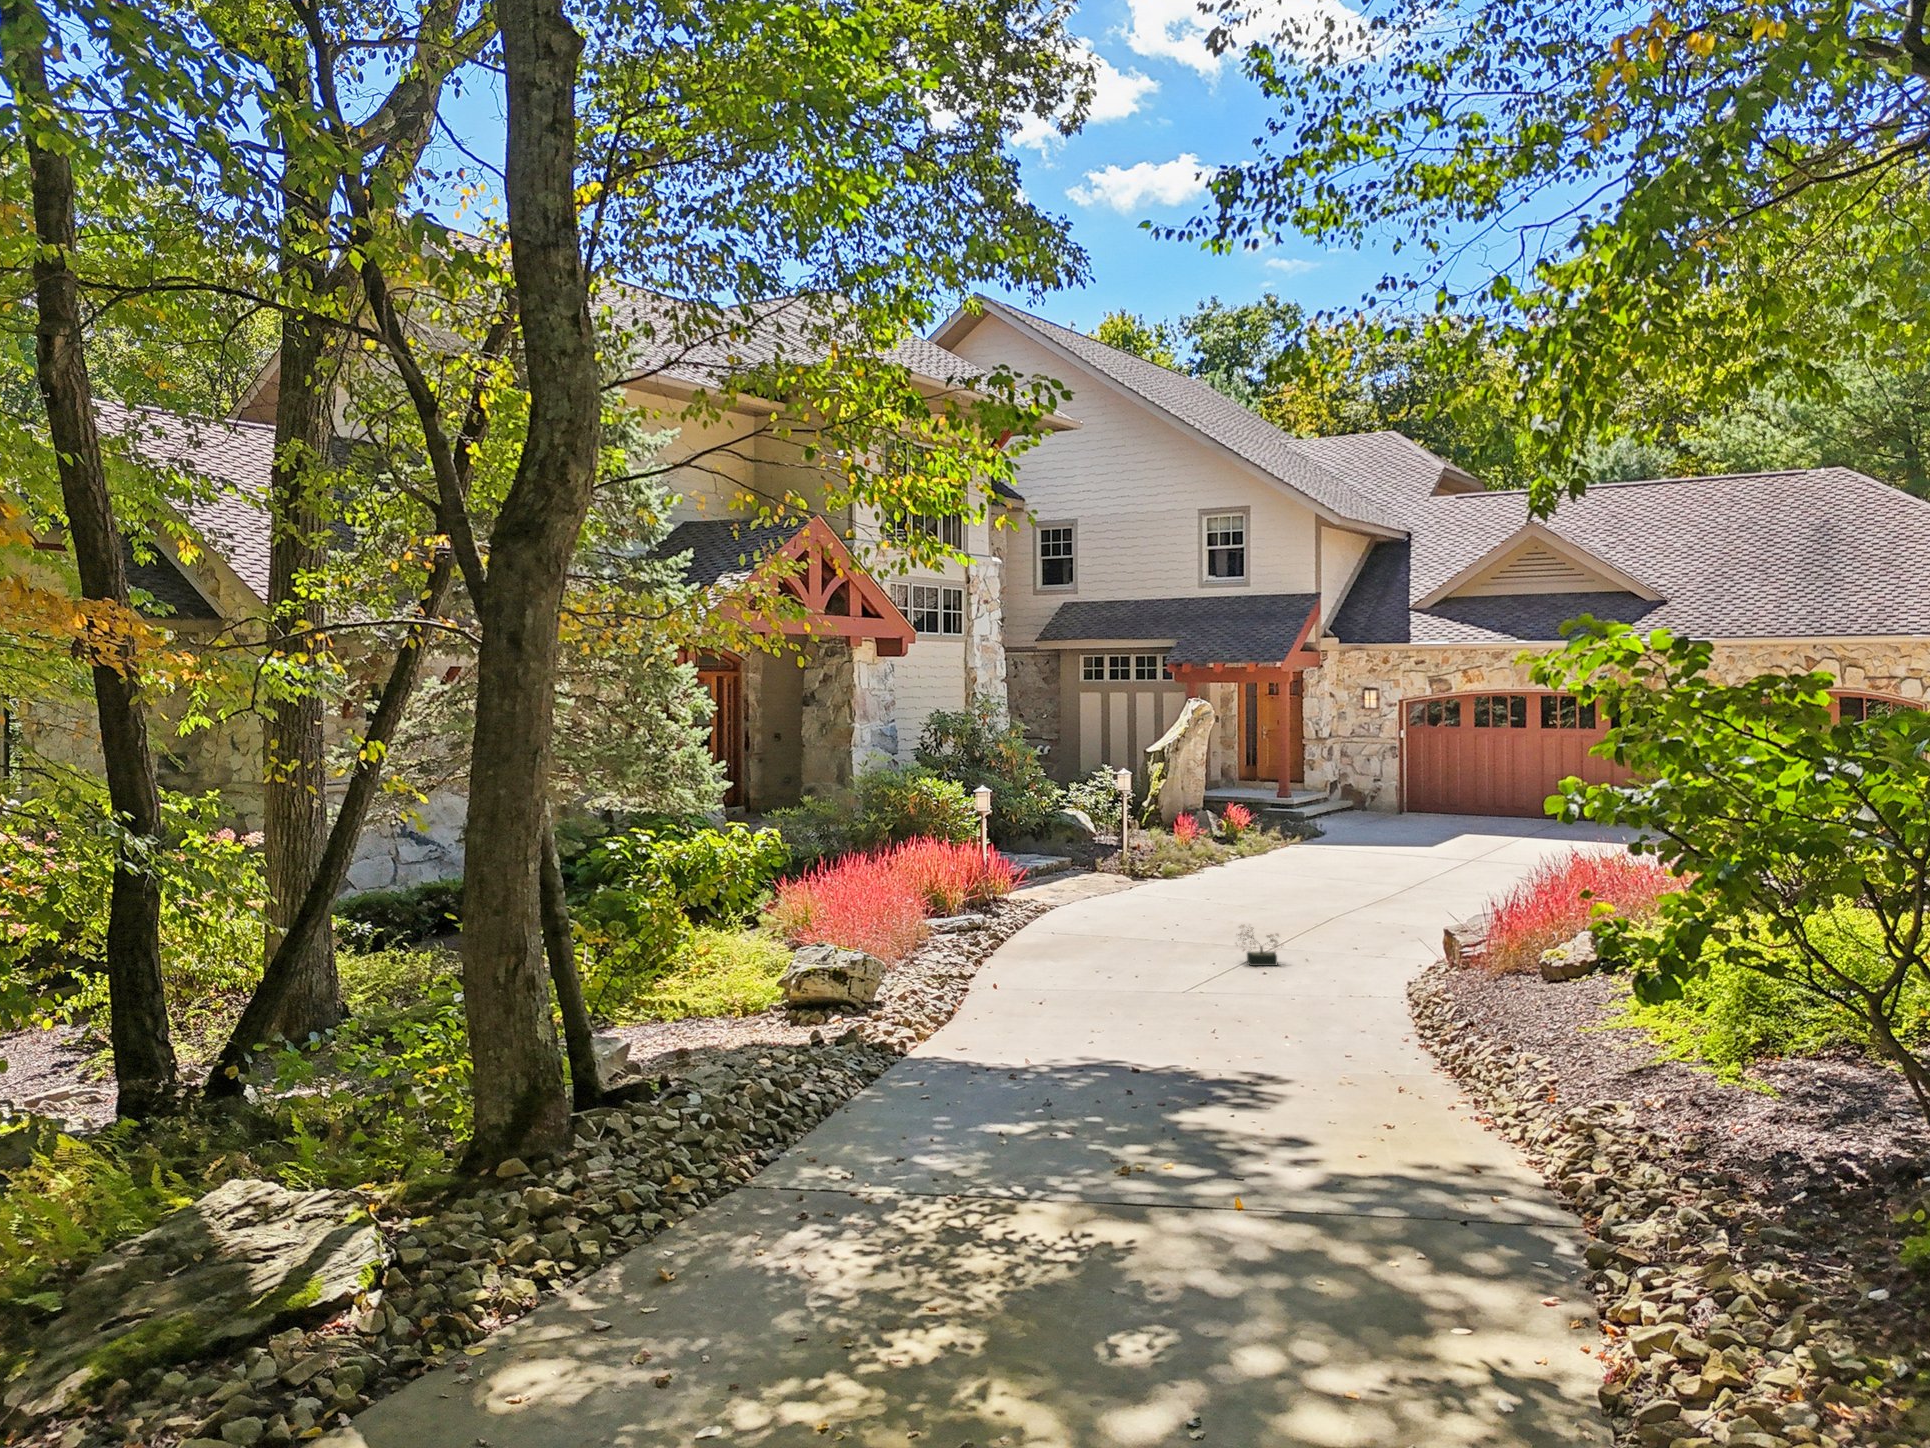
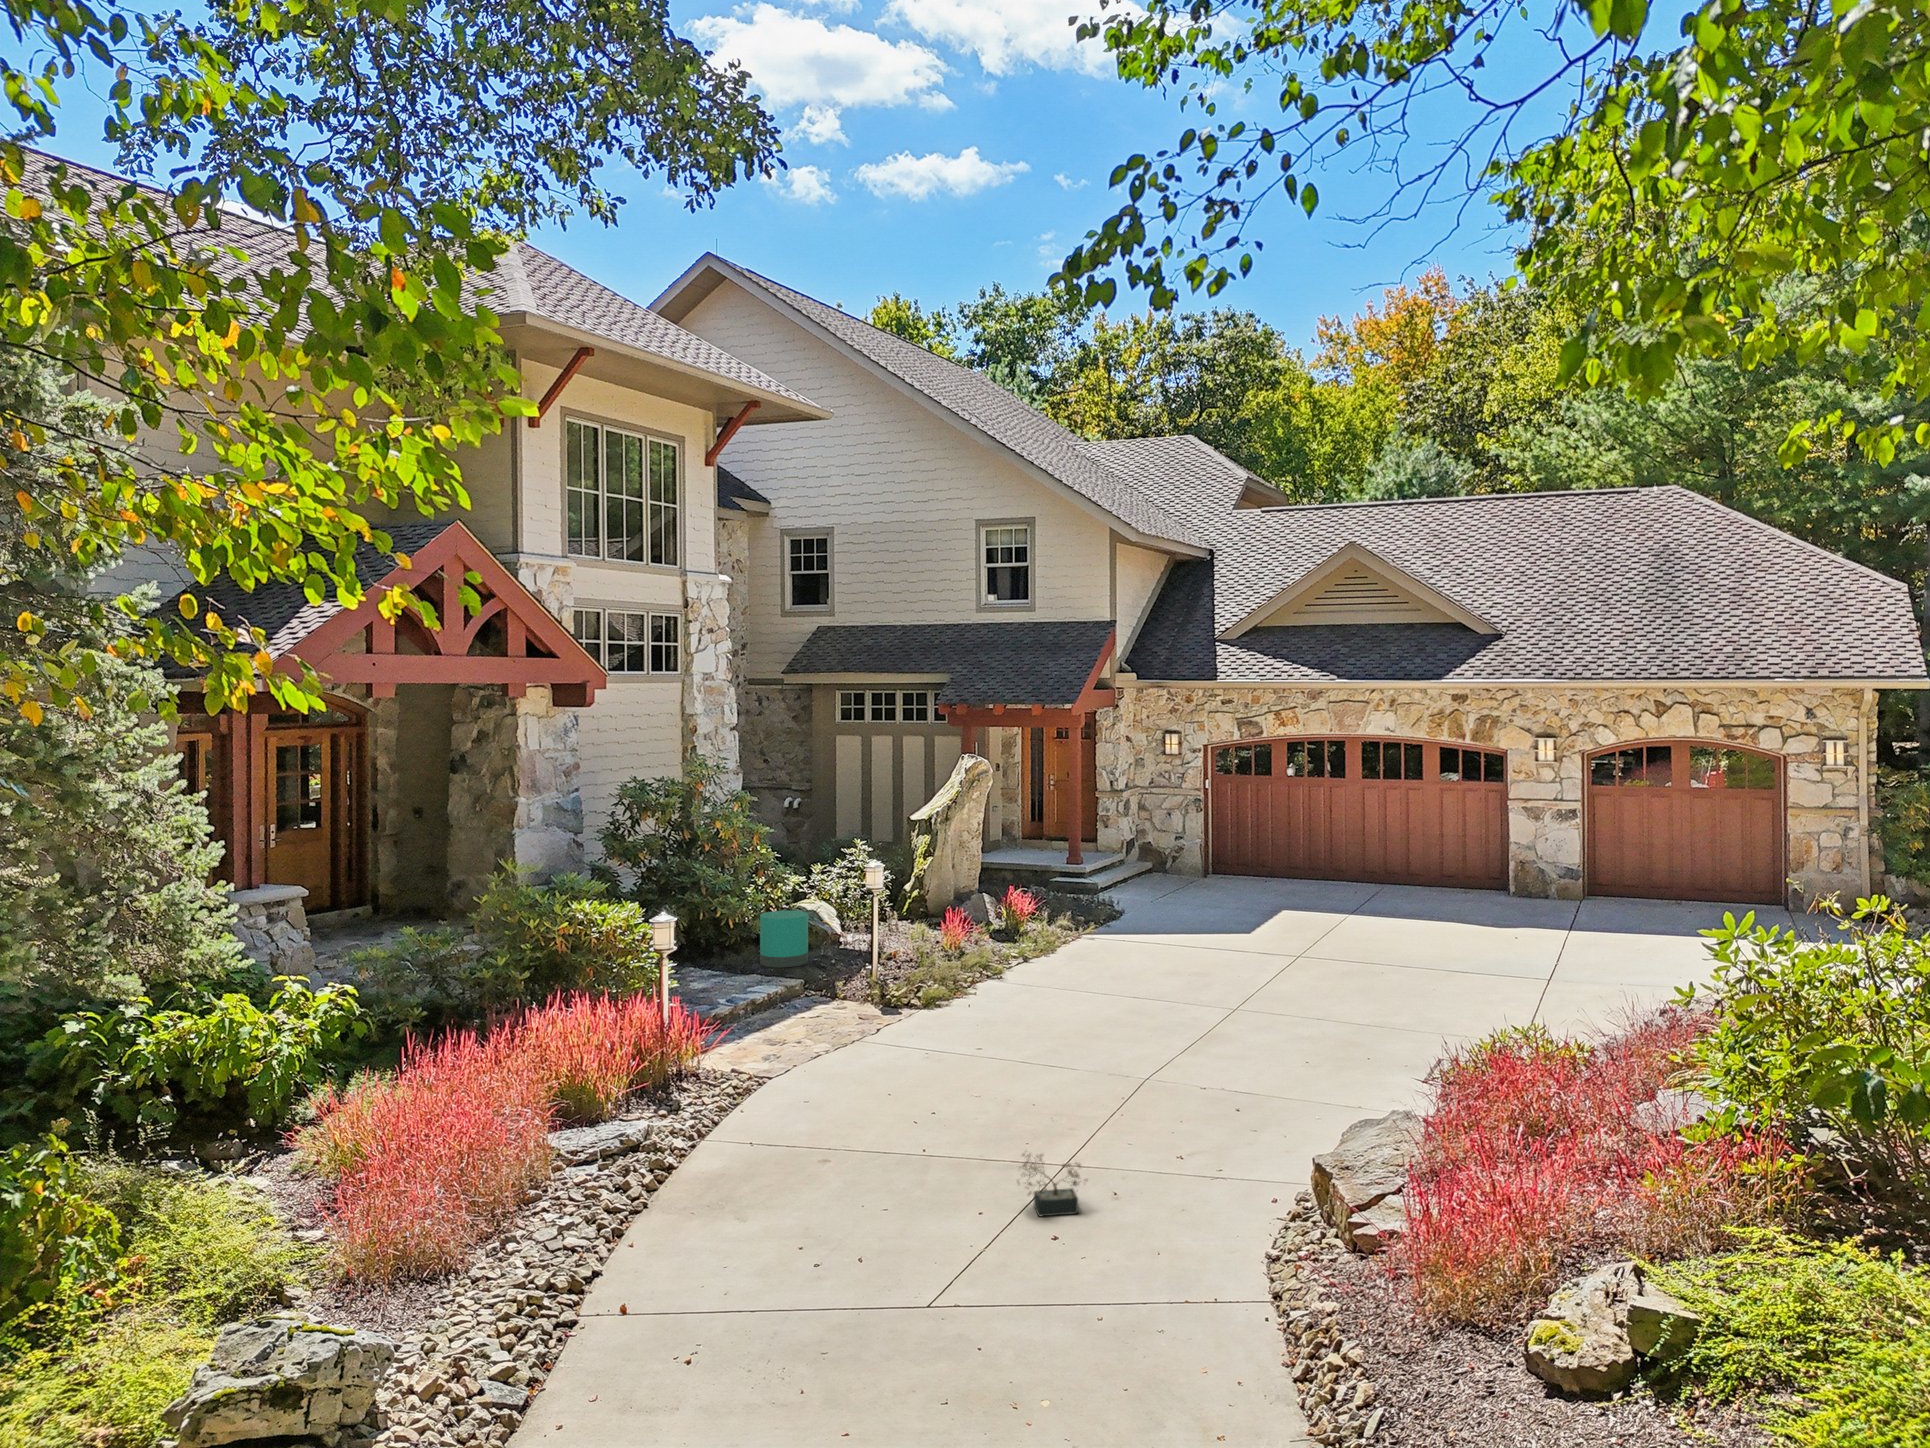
trash can: none [1035,812,1071,853] -> present [760,910,808,968]

